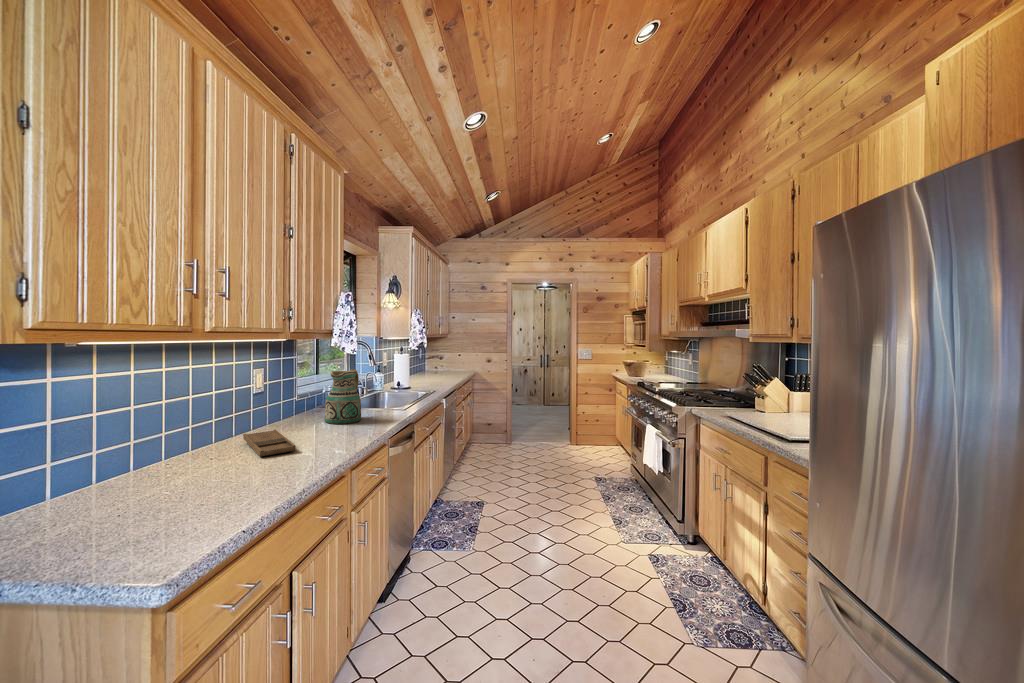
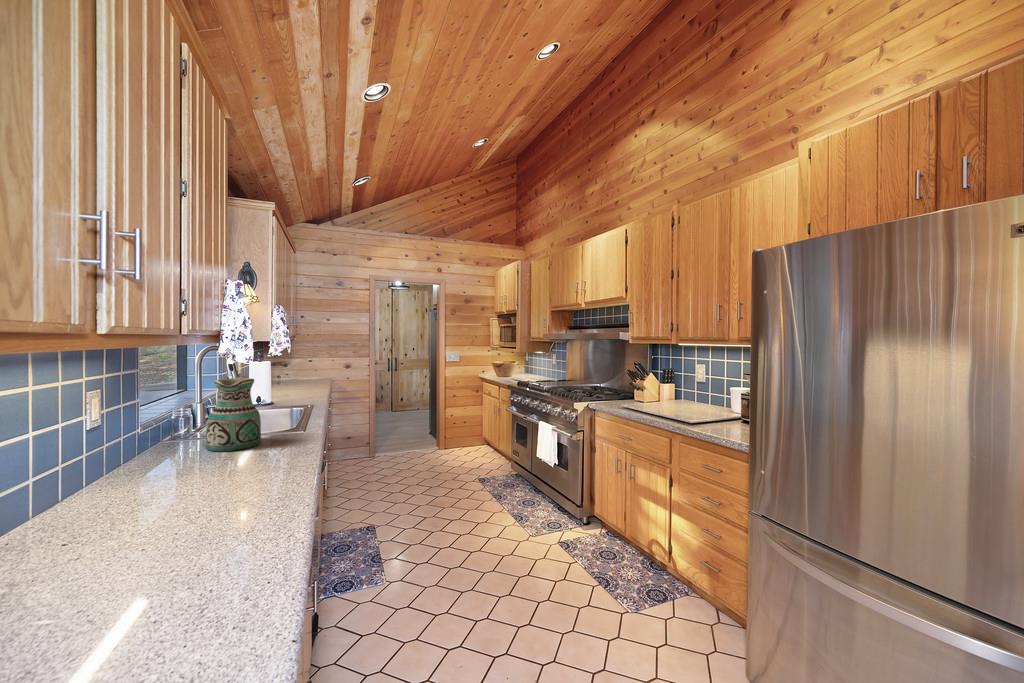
tray: present [243,430,296,456] -> none [96,469,212,514]

